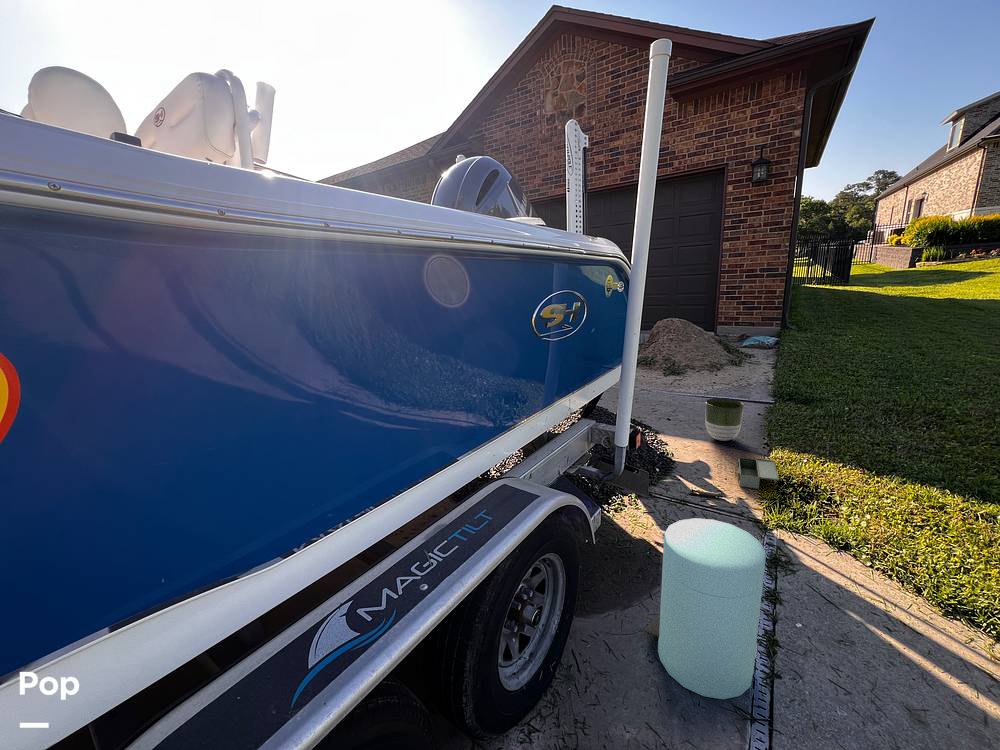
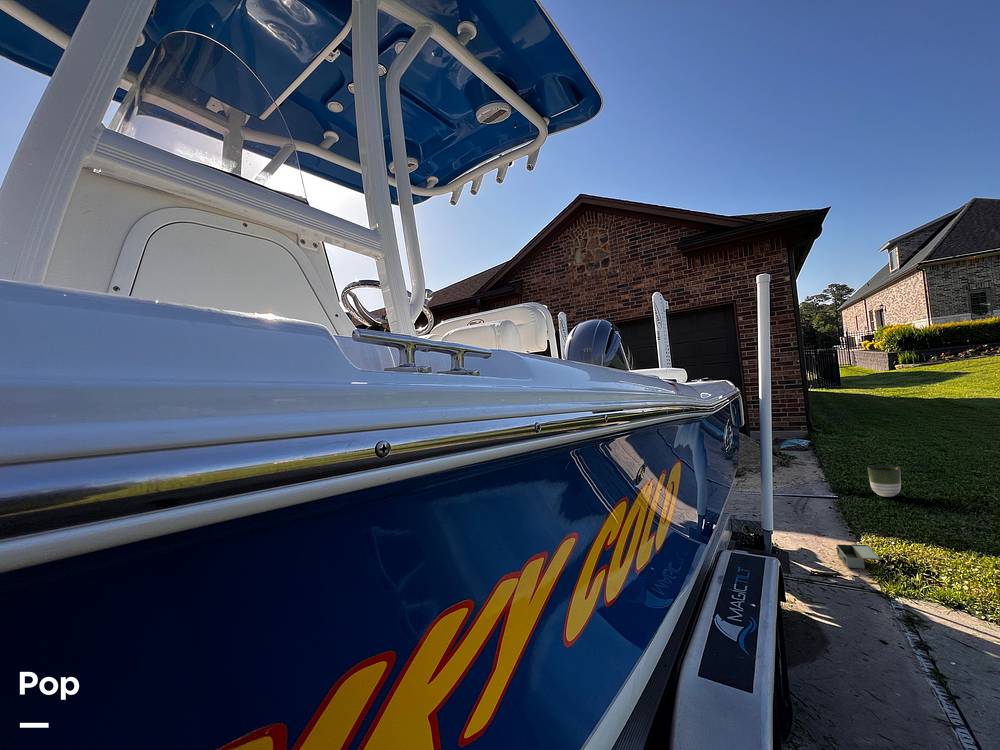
planter: present [705,398,744,441] -> present [867,465,901,497]
trash can: present [644,518,766,699] -> none [839,577,941,714]

